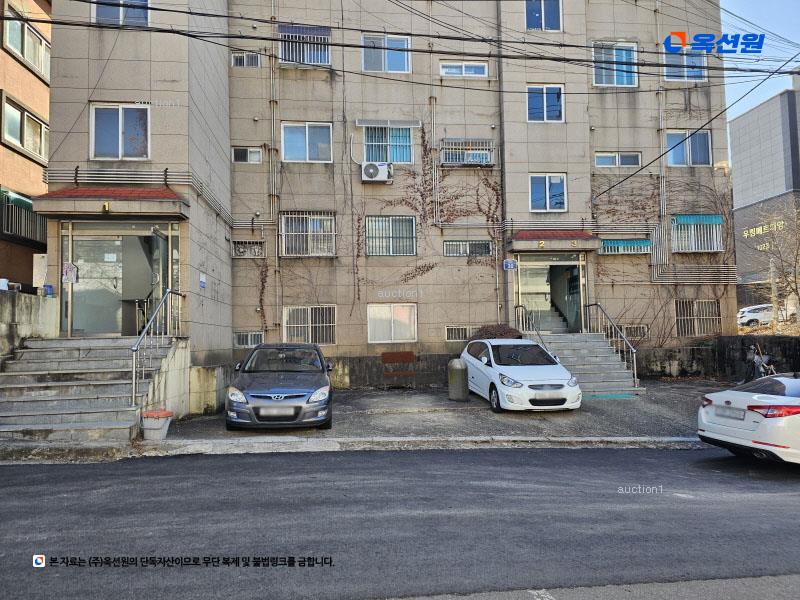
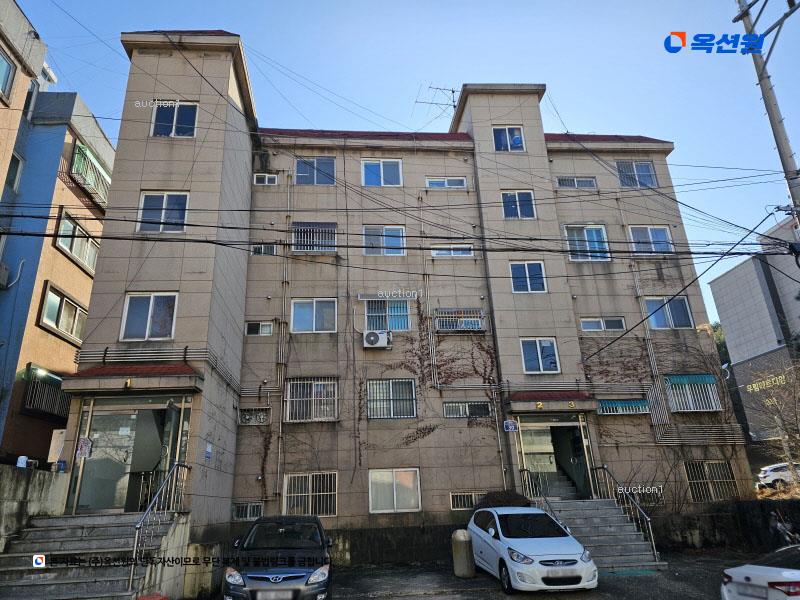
bench: present [381,351,416,390] -> none [384,522,421,567]

